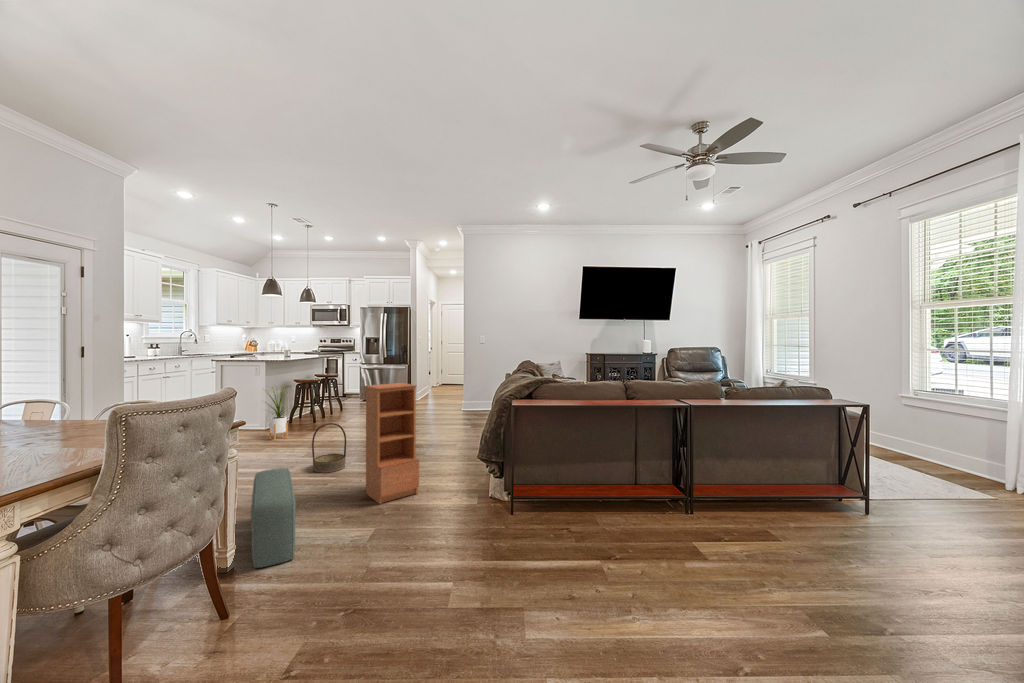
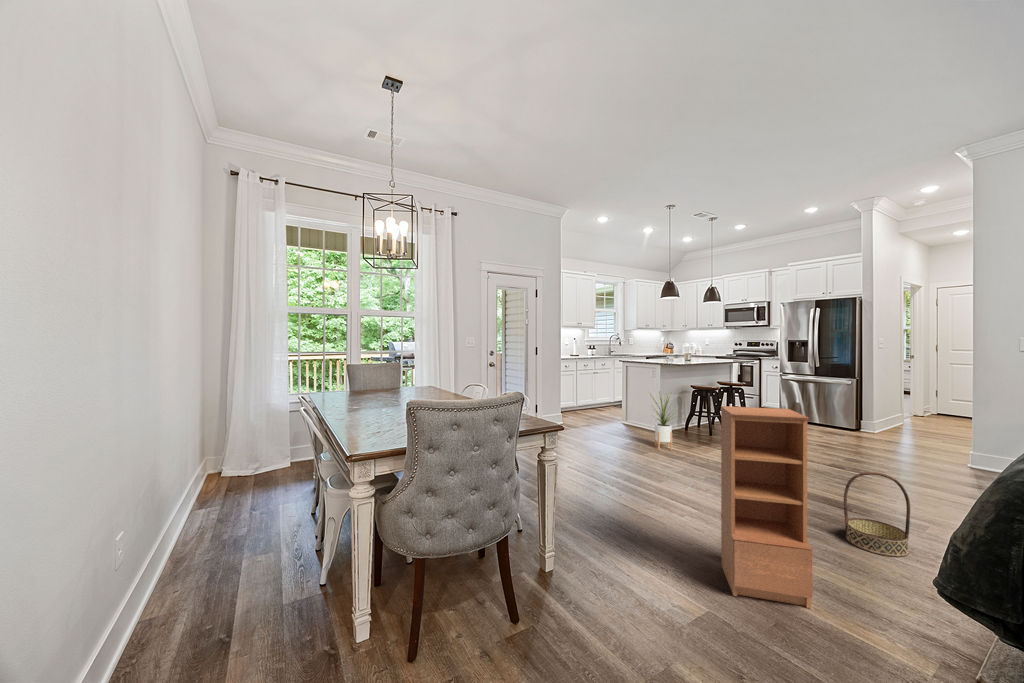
basket: present [312,423,346,473] -> present [844,472,910,557]
pouf: present [251,468,296,568] -> none [537,490,614,625]

